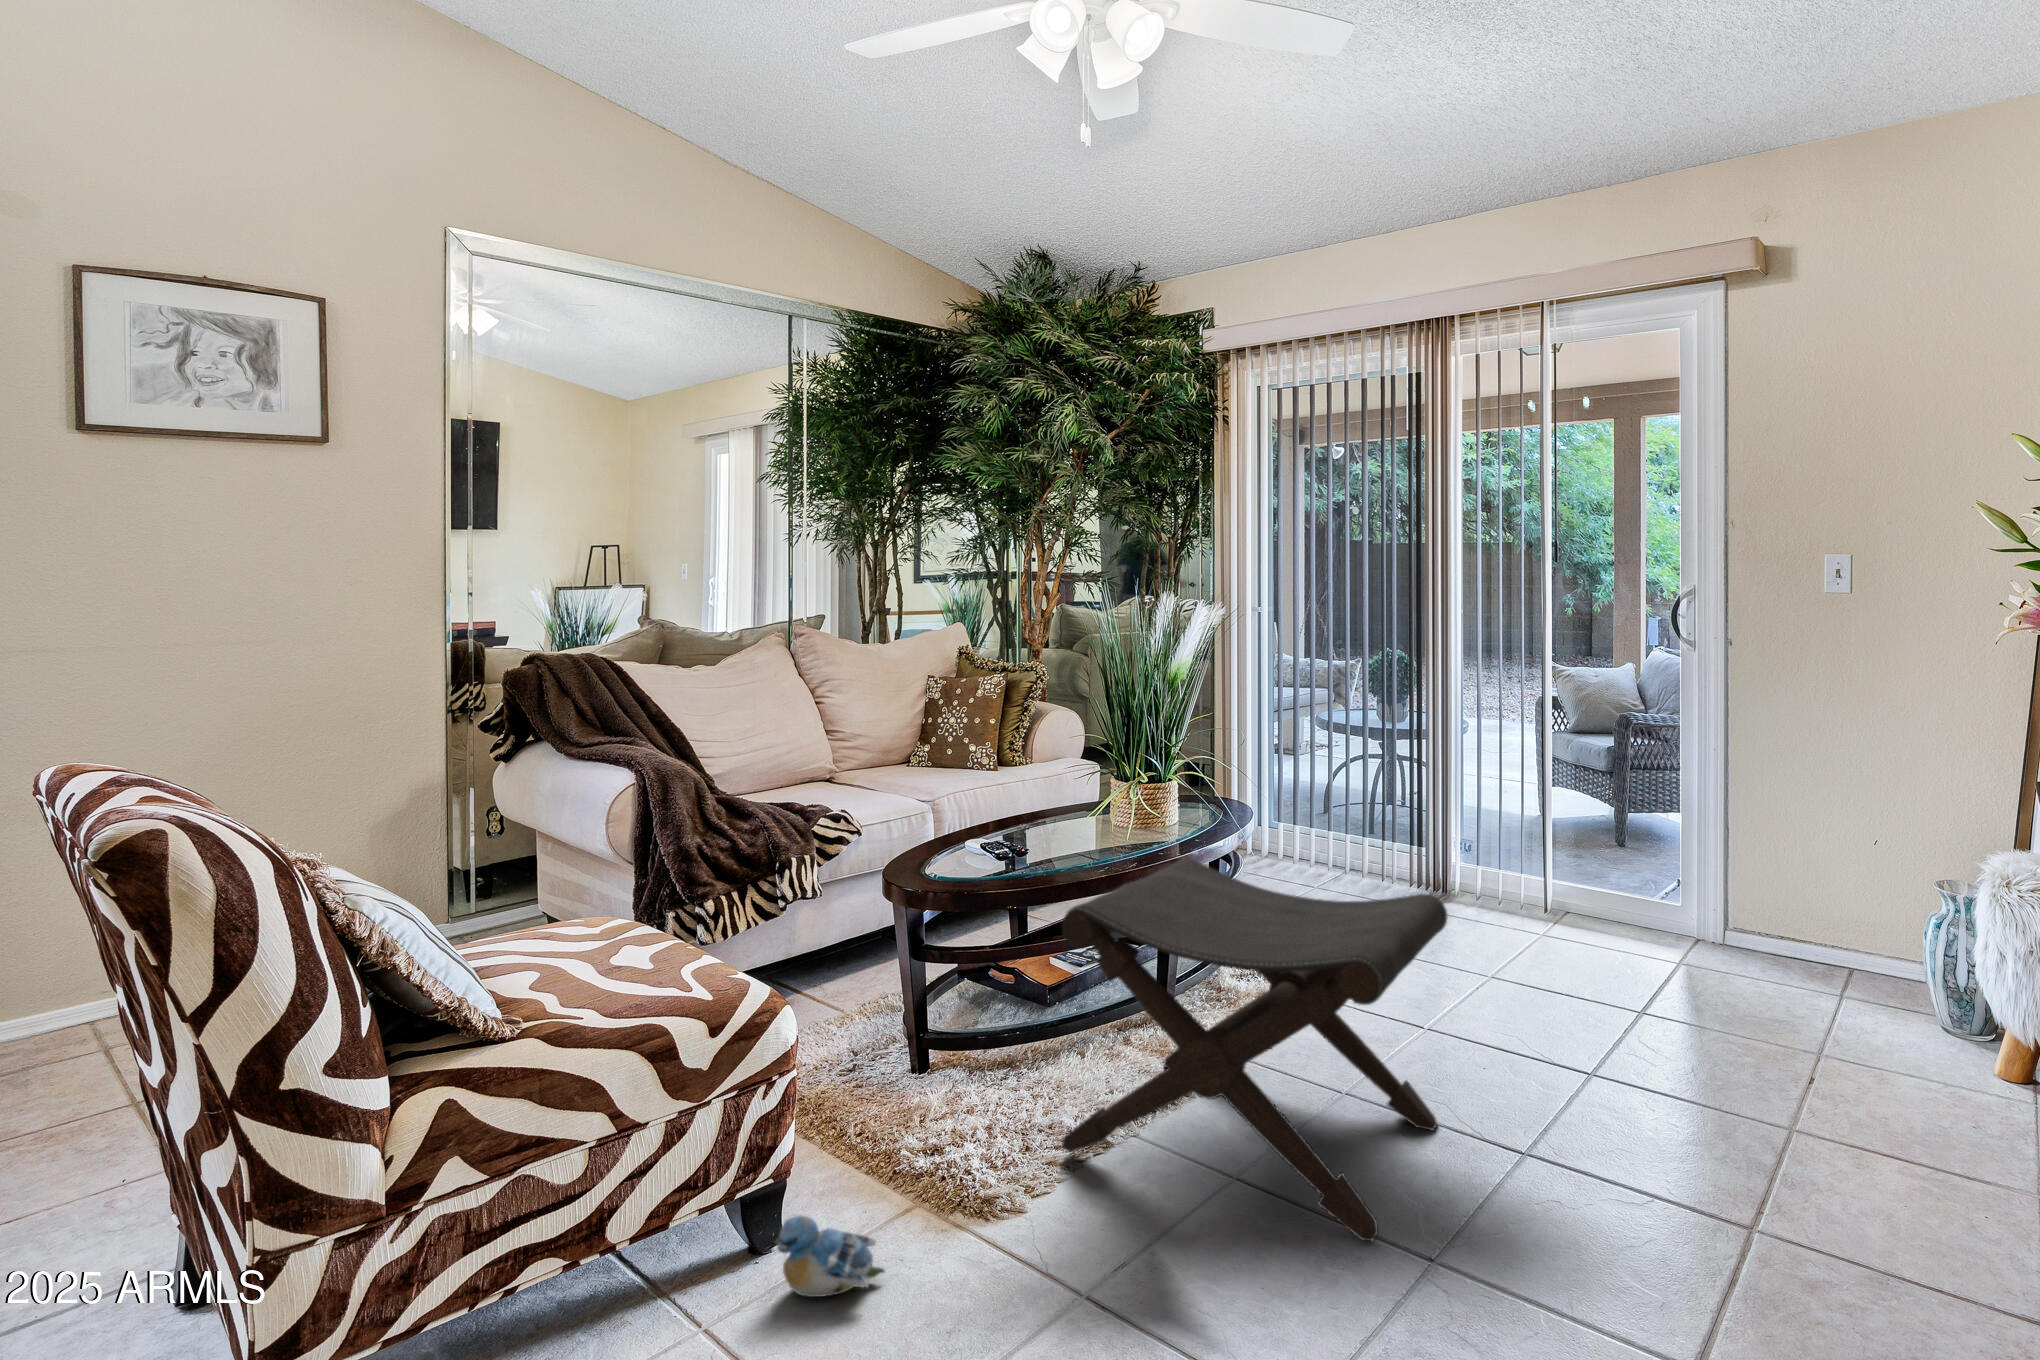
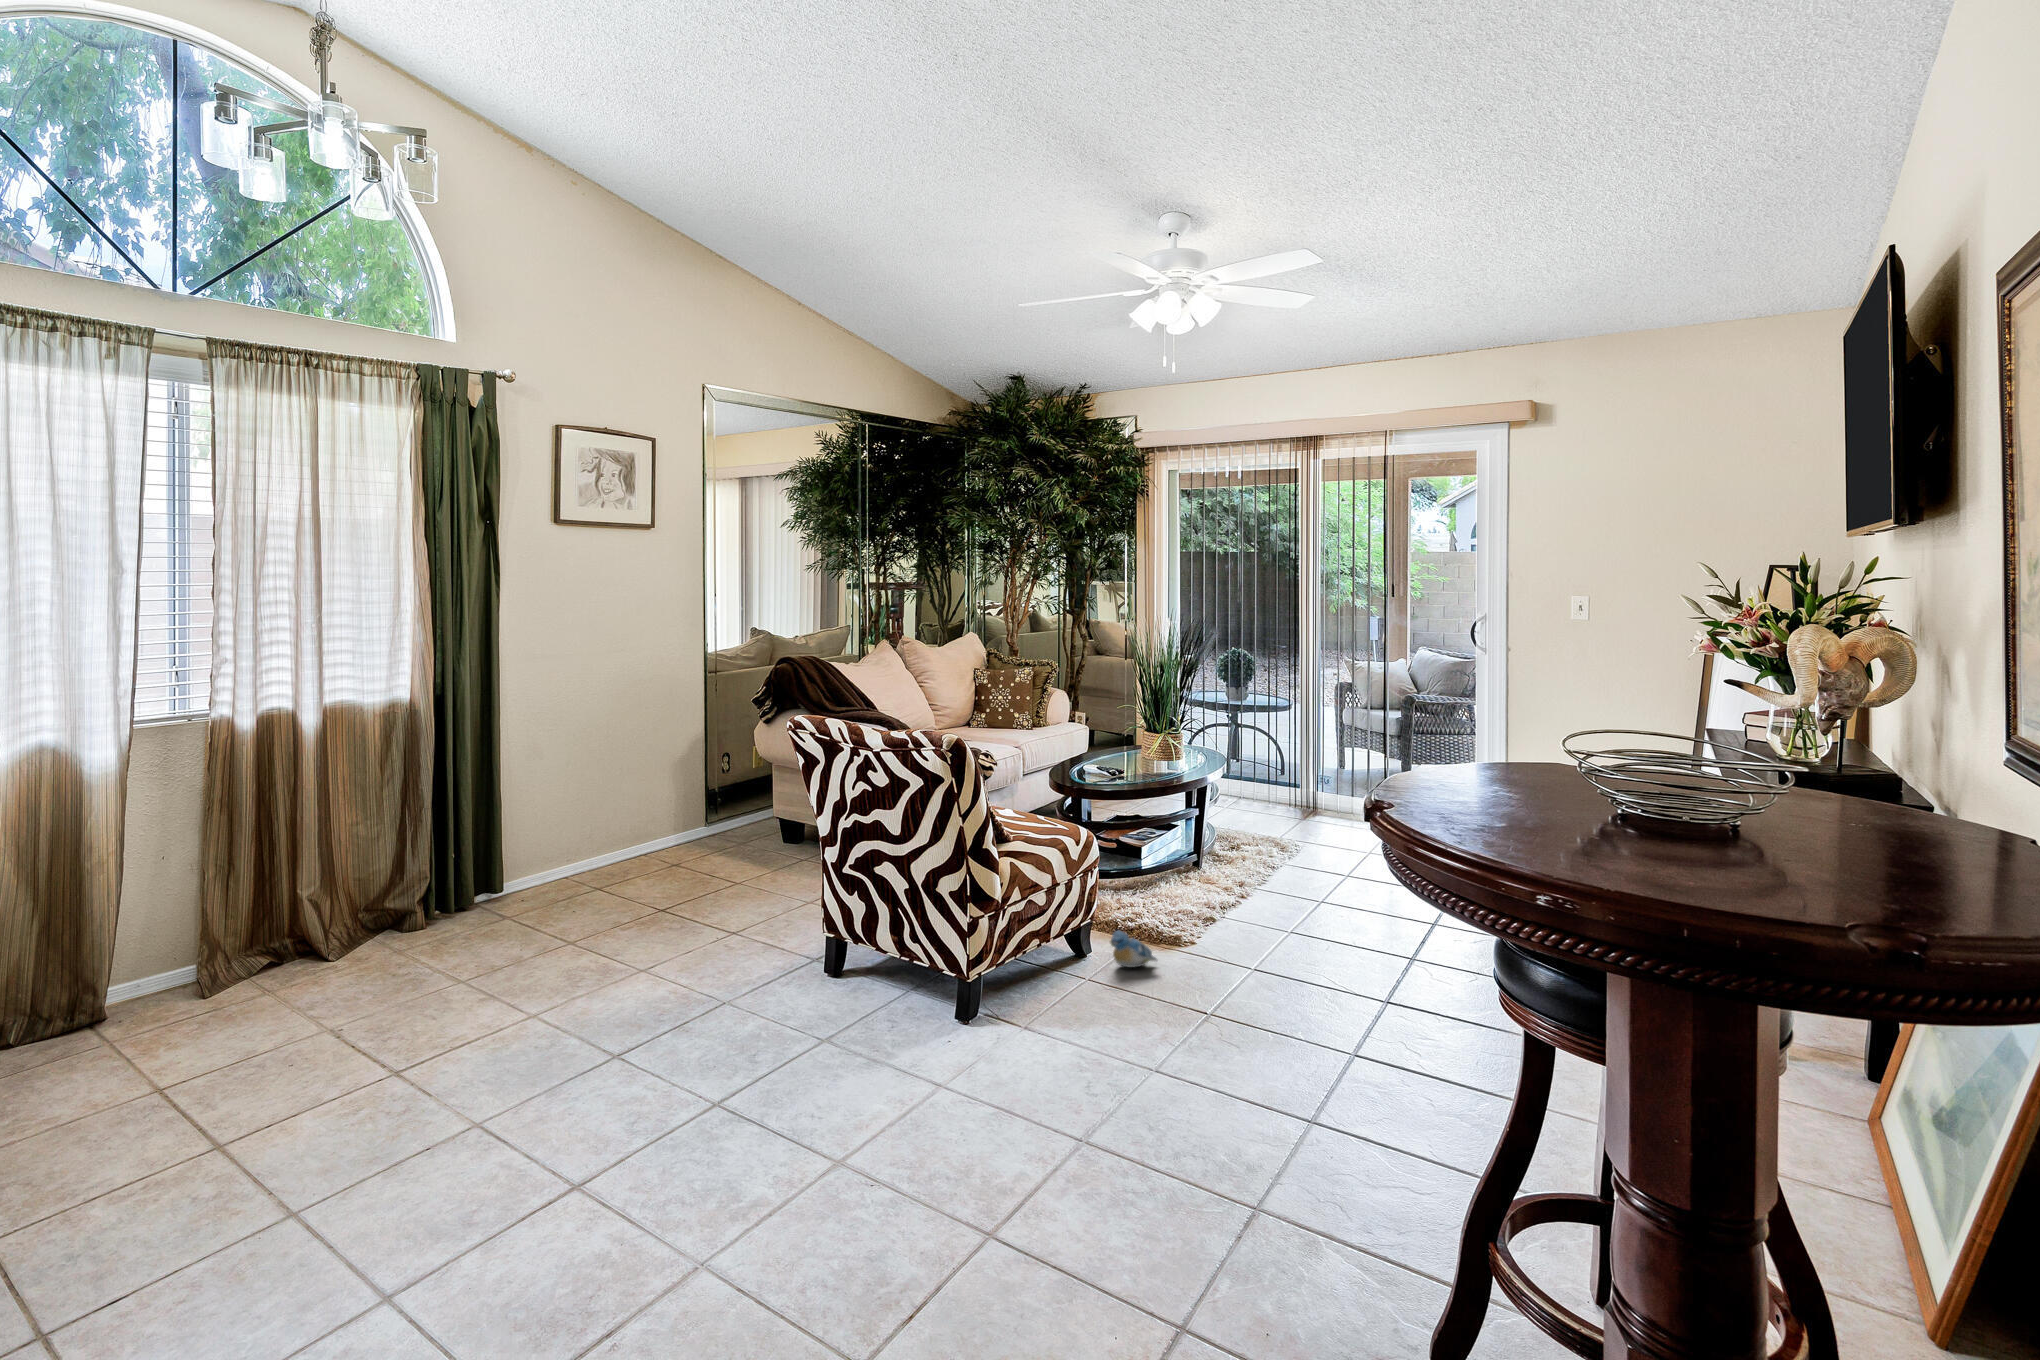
footstool: present [1062,859,1447,1241] -> none [1196,775,1389,950]

